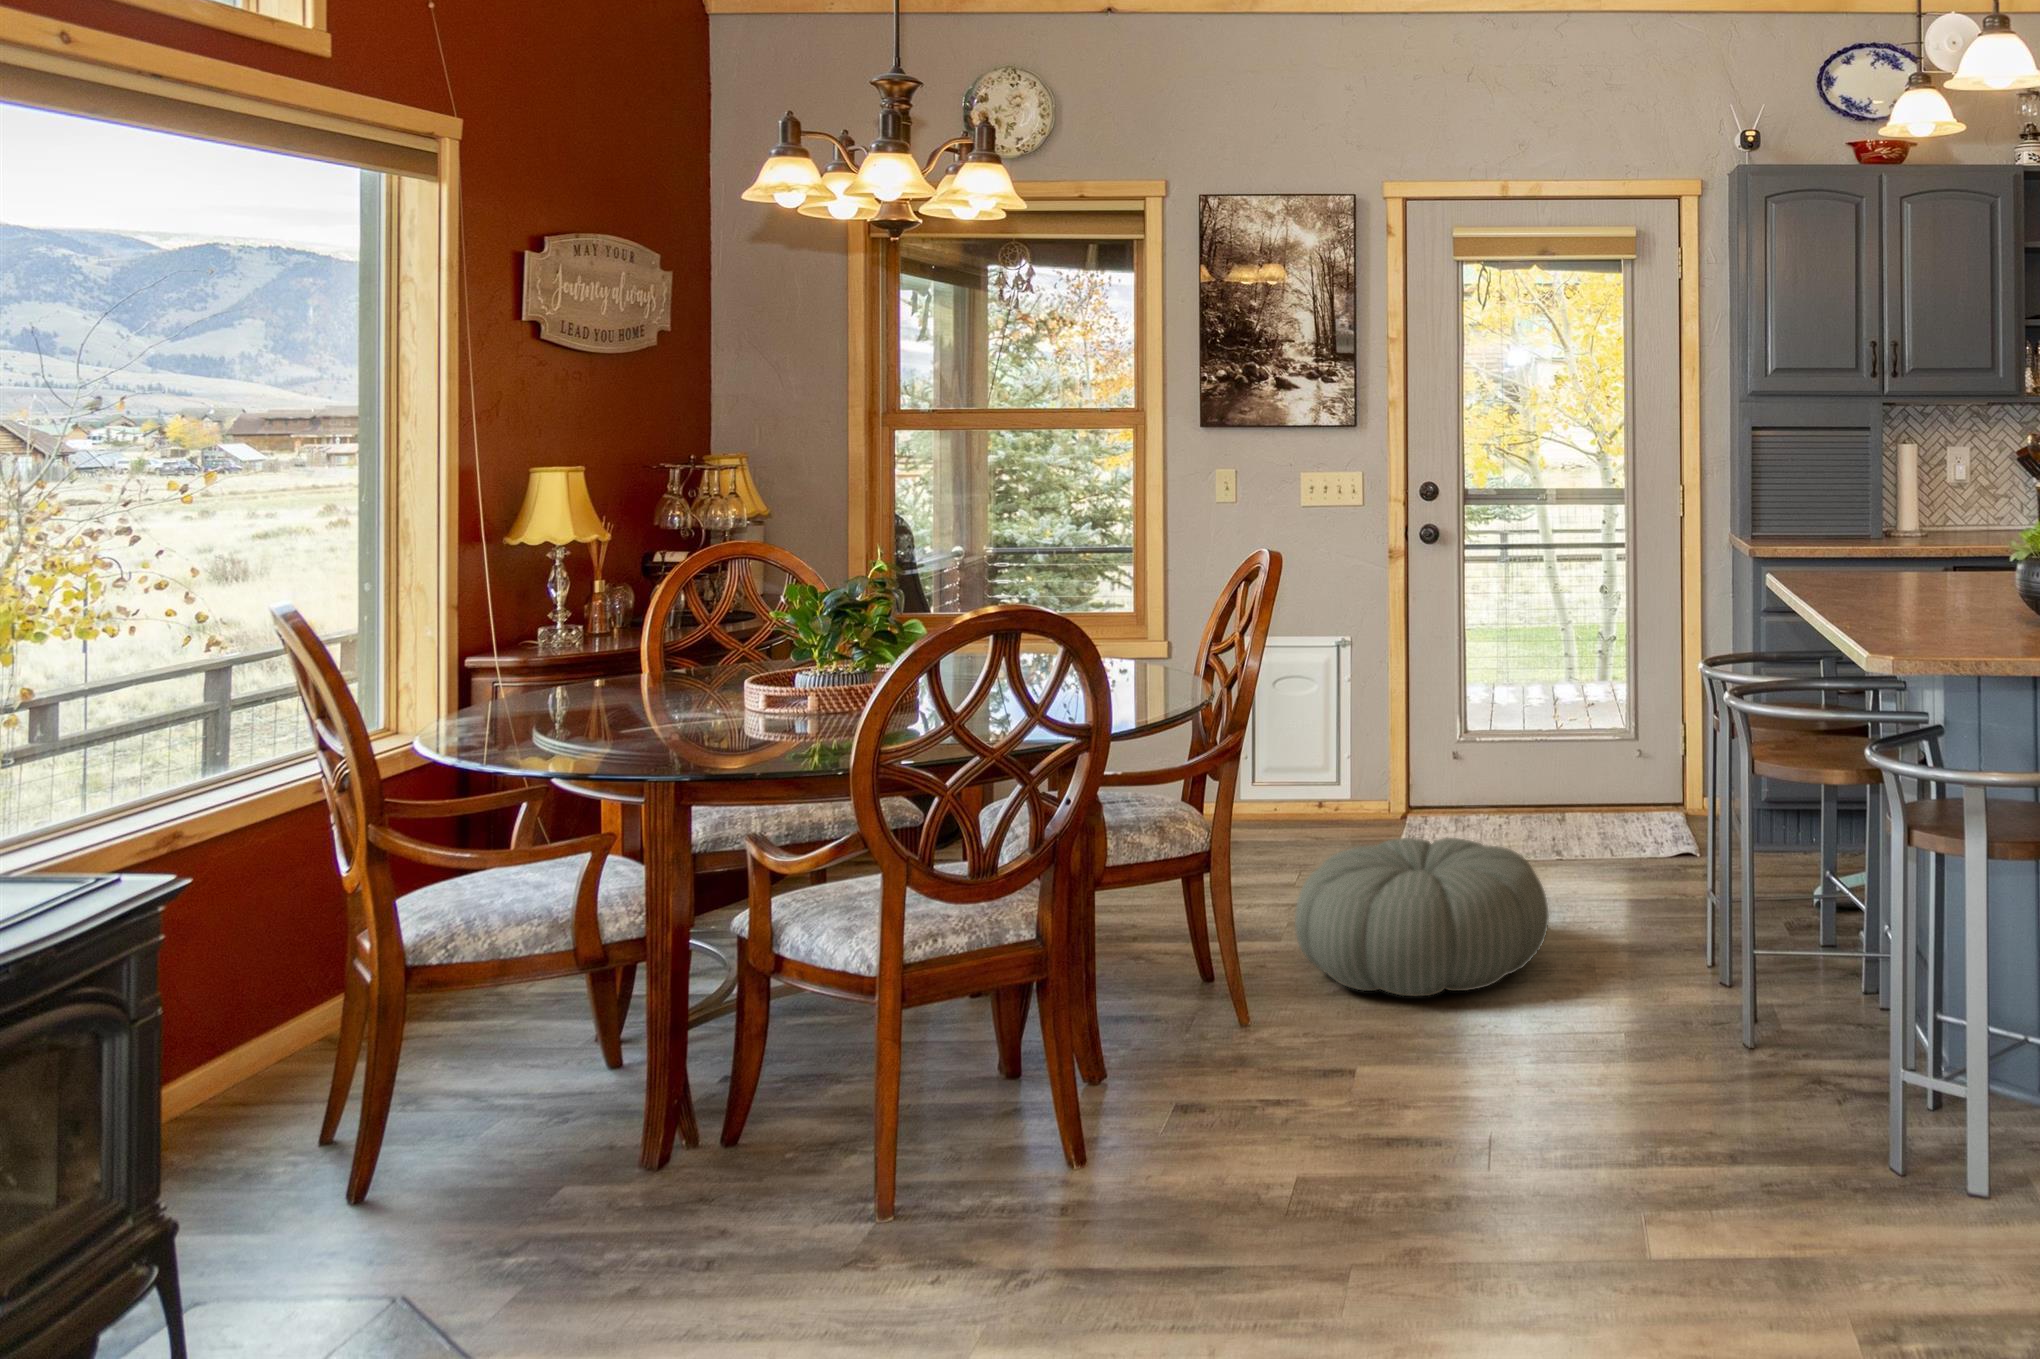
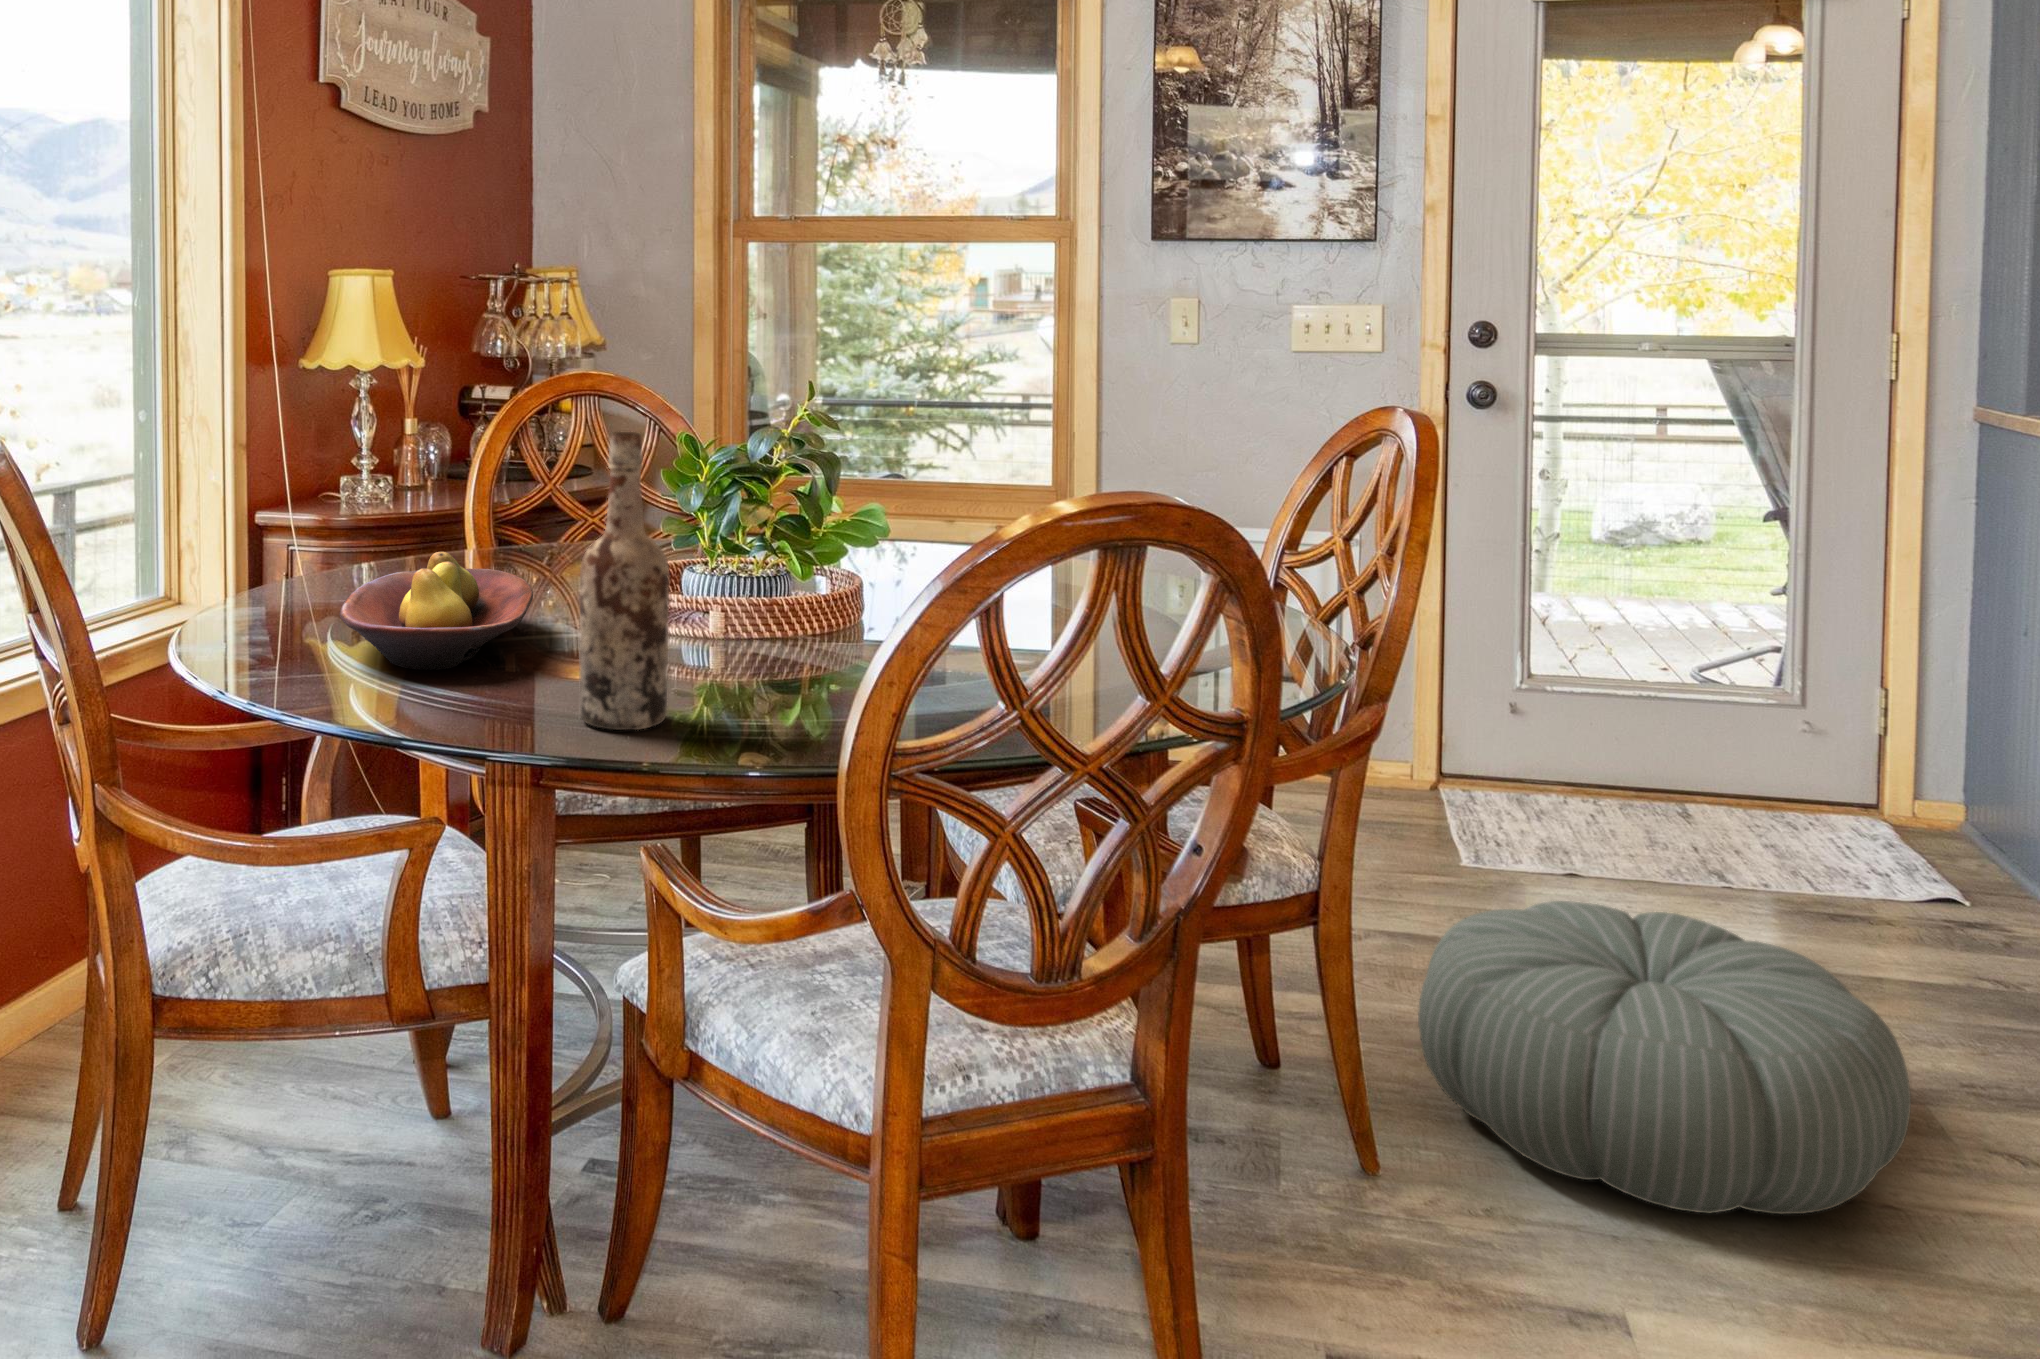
wine bottle: none [708,573,766,749] -> present [579,432,669,730]
fruit bowl: none [543,662,686,734] -> present [340,552,533,670]

